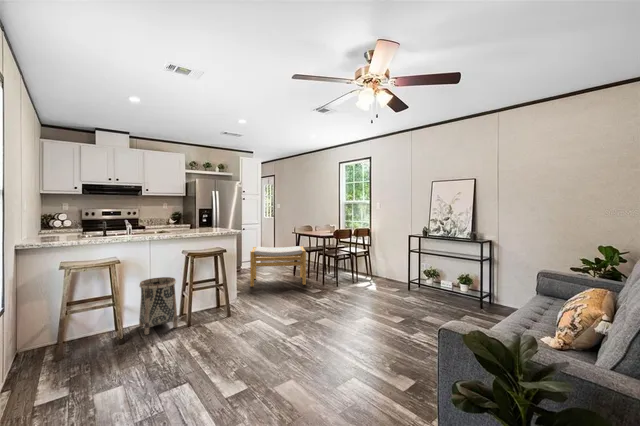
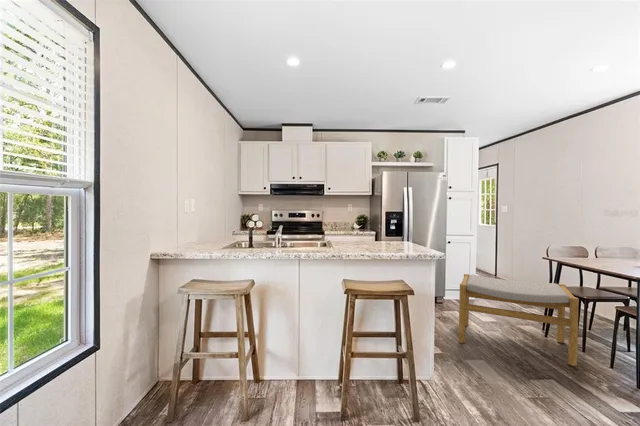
basket: present [139,277,178,335] -> none [280,317,331,413]

